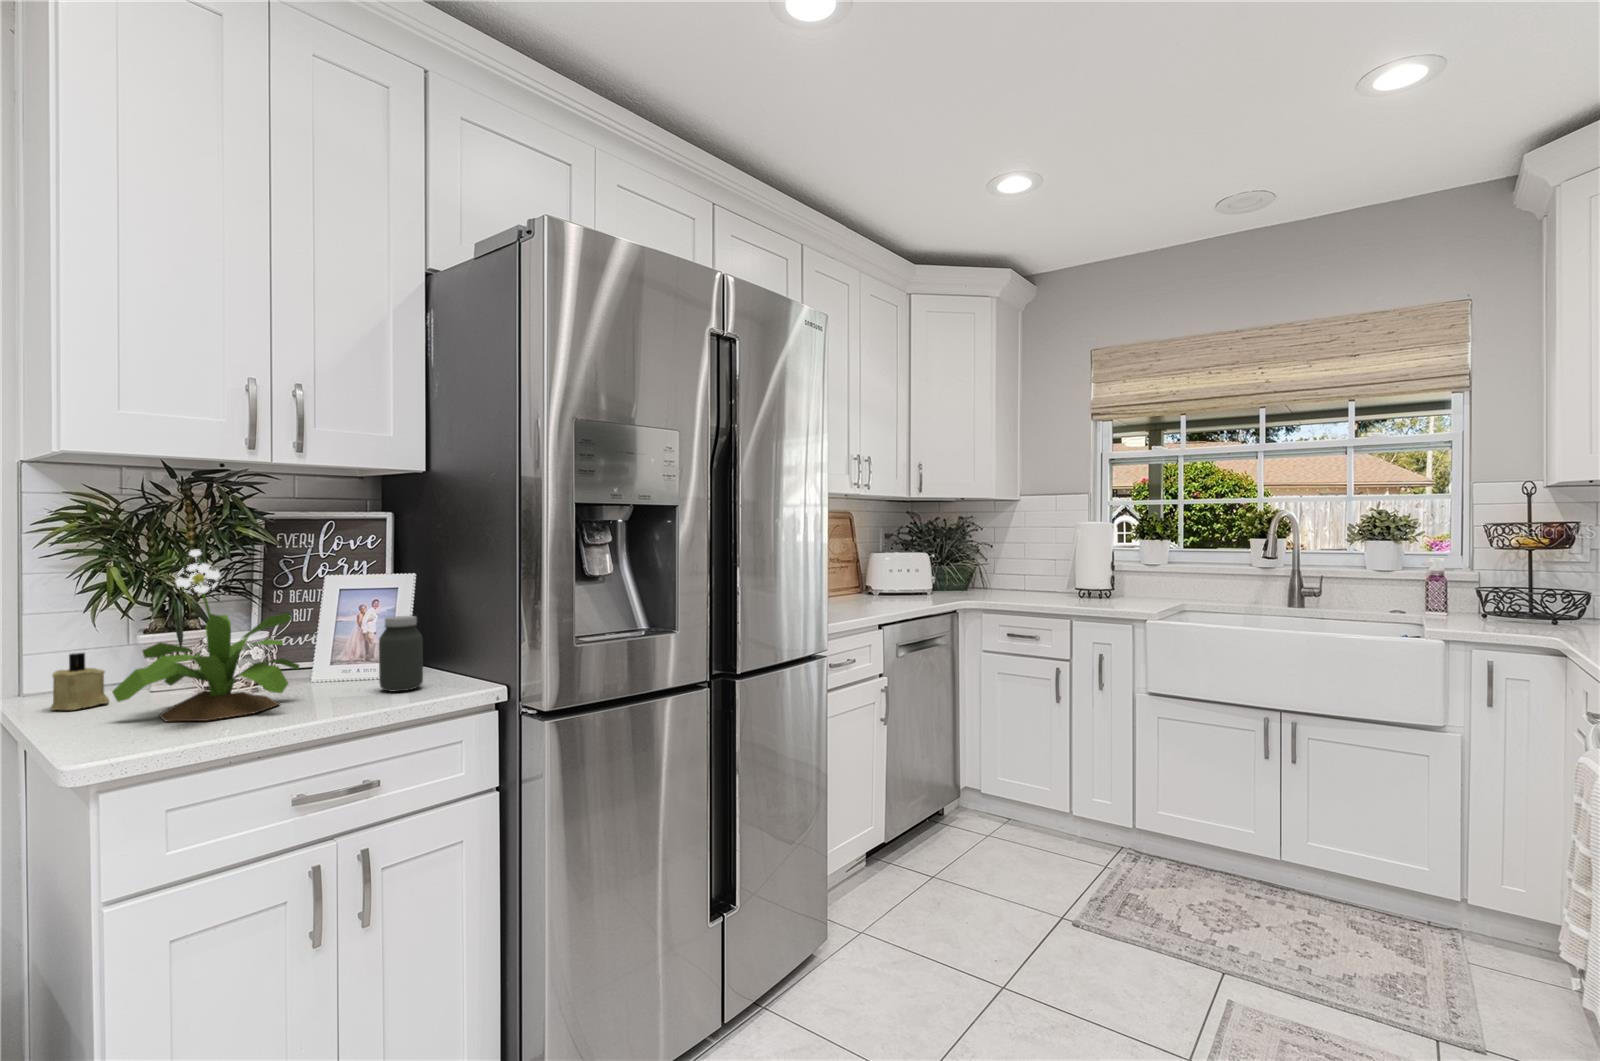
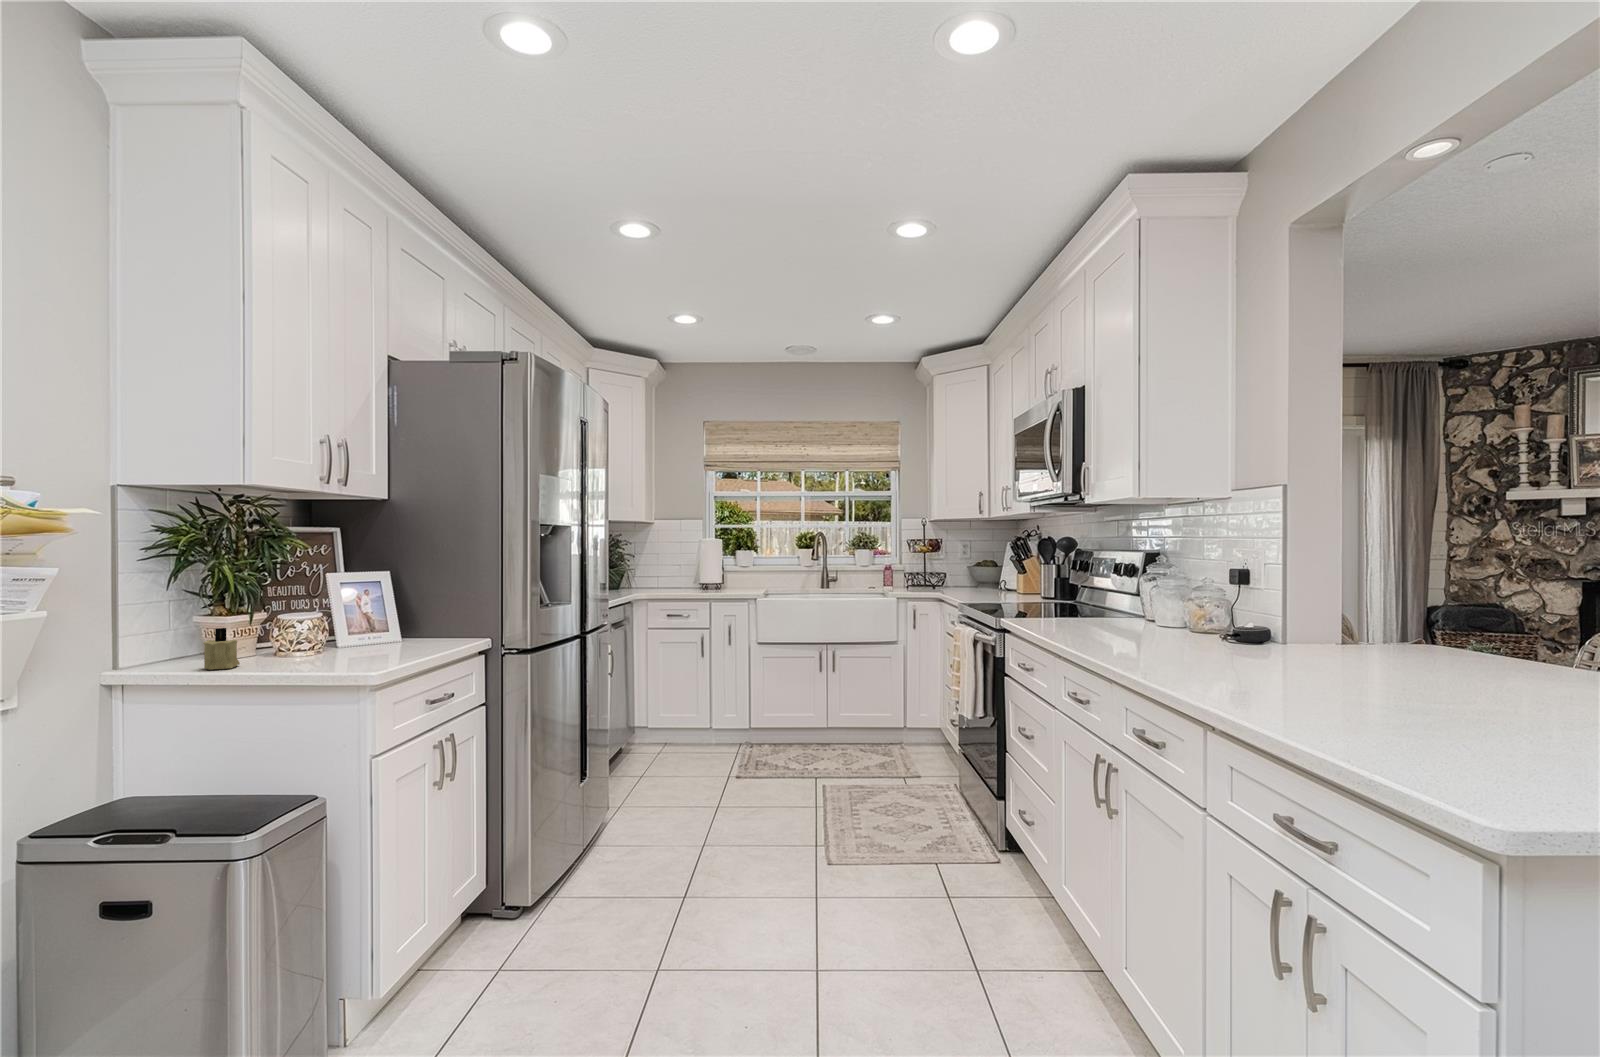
potted flower: present [112,550,299,721] -> none [298,551,408,665]
jar: present [379,616,423,692] -> none [416,597,445,646]

